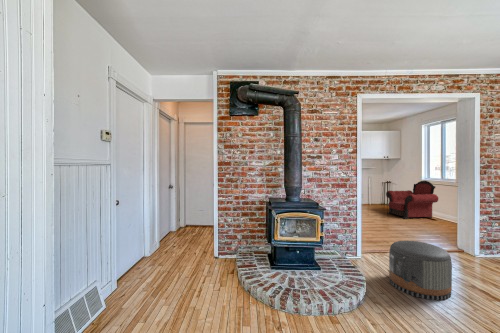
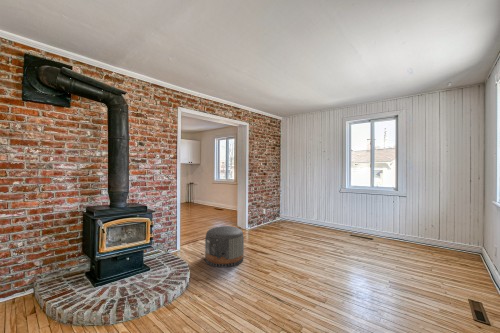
armchair: present [386,181,438,219] -> none [191,181,227,212]

